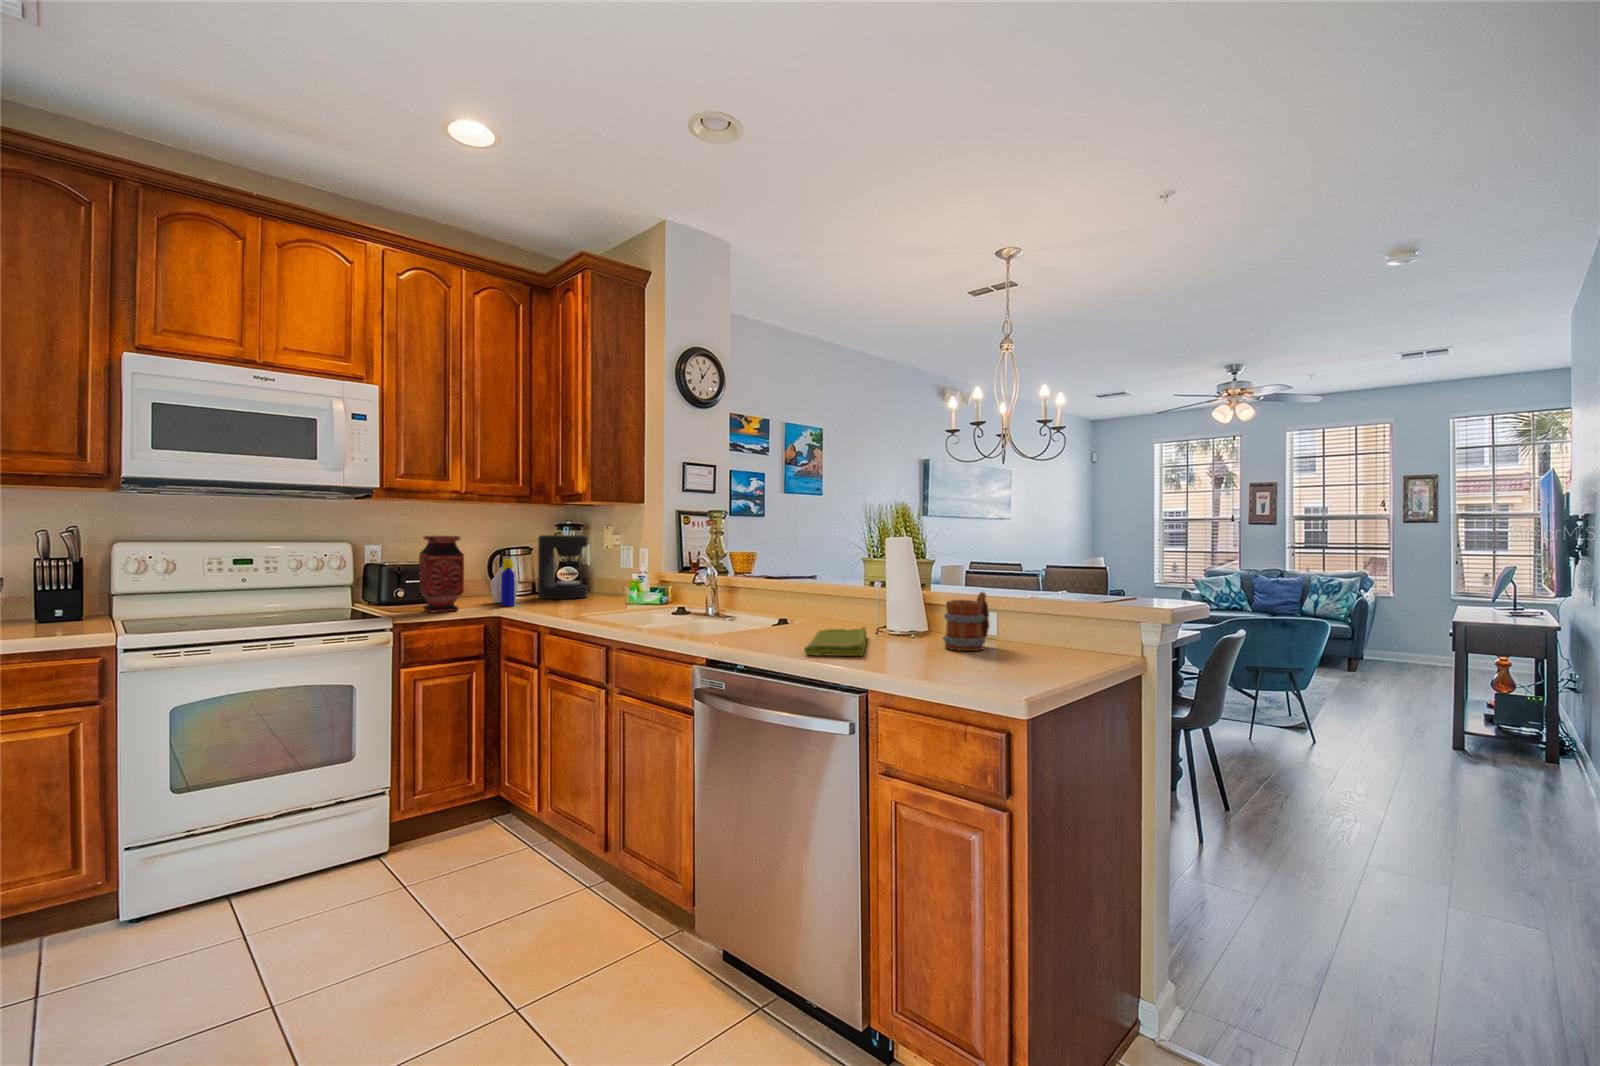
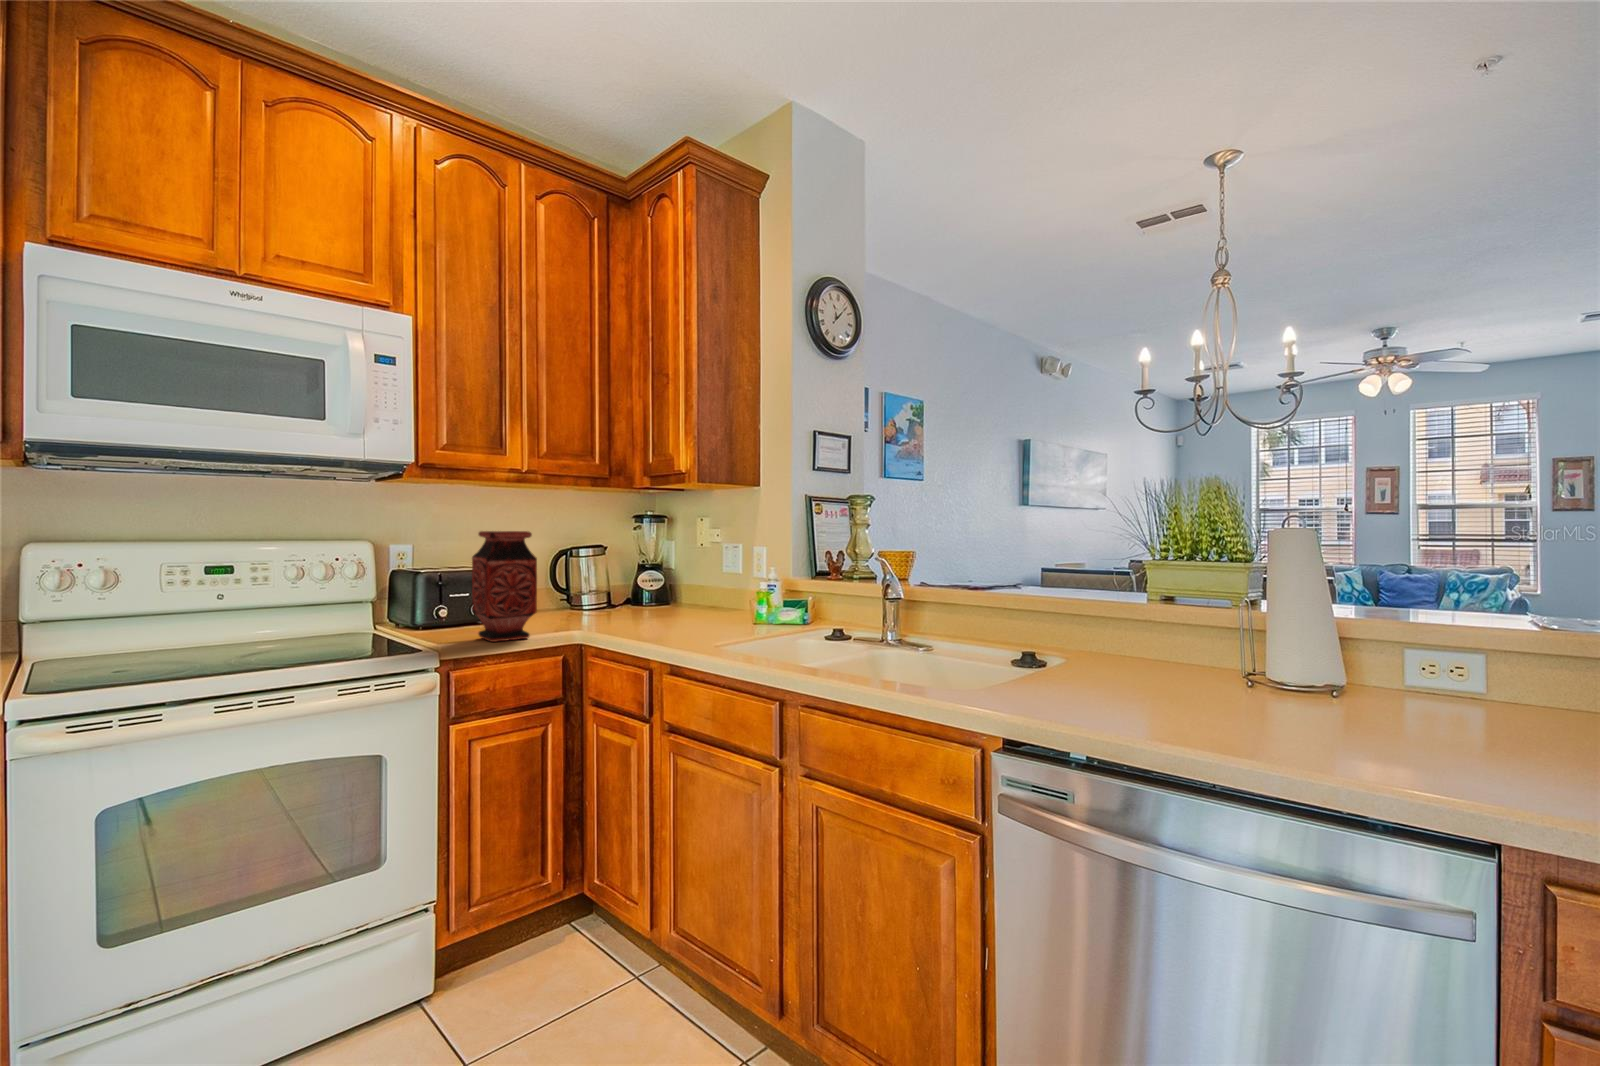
coffee maker: present [538,535,588,599] -> none [618,530,682,615]
bottle: present [490,559,518,606] -> none [561,563,599,629]
mug: present [943,592,989,651] -> none [1433,626,1528,735]
dish towel: present [804,627,867,656] -> none [1155,678,1363,753]

